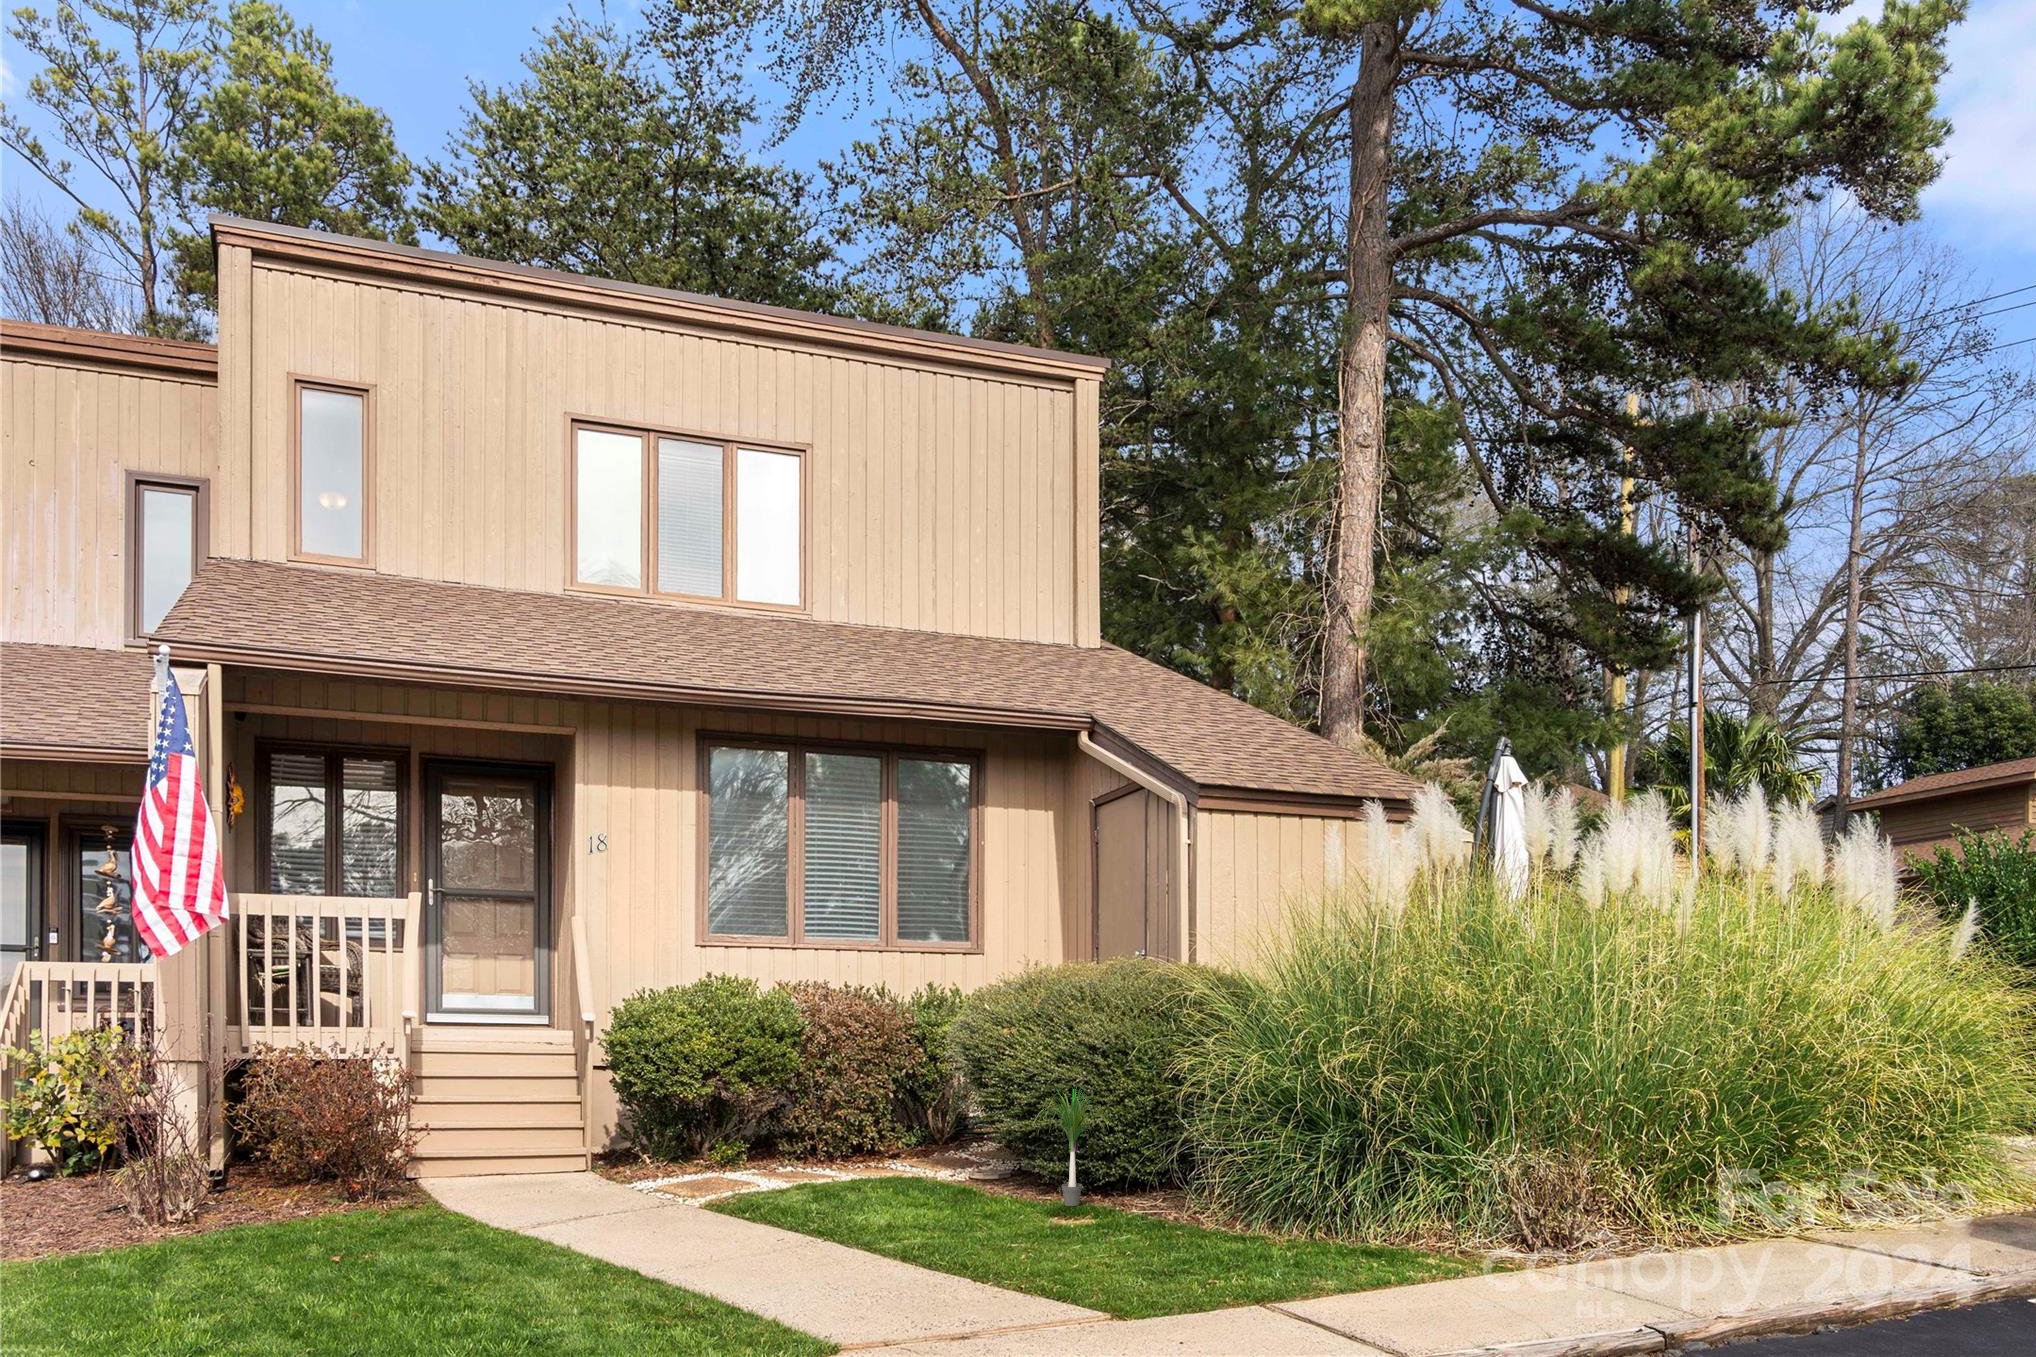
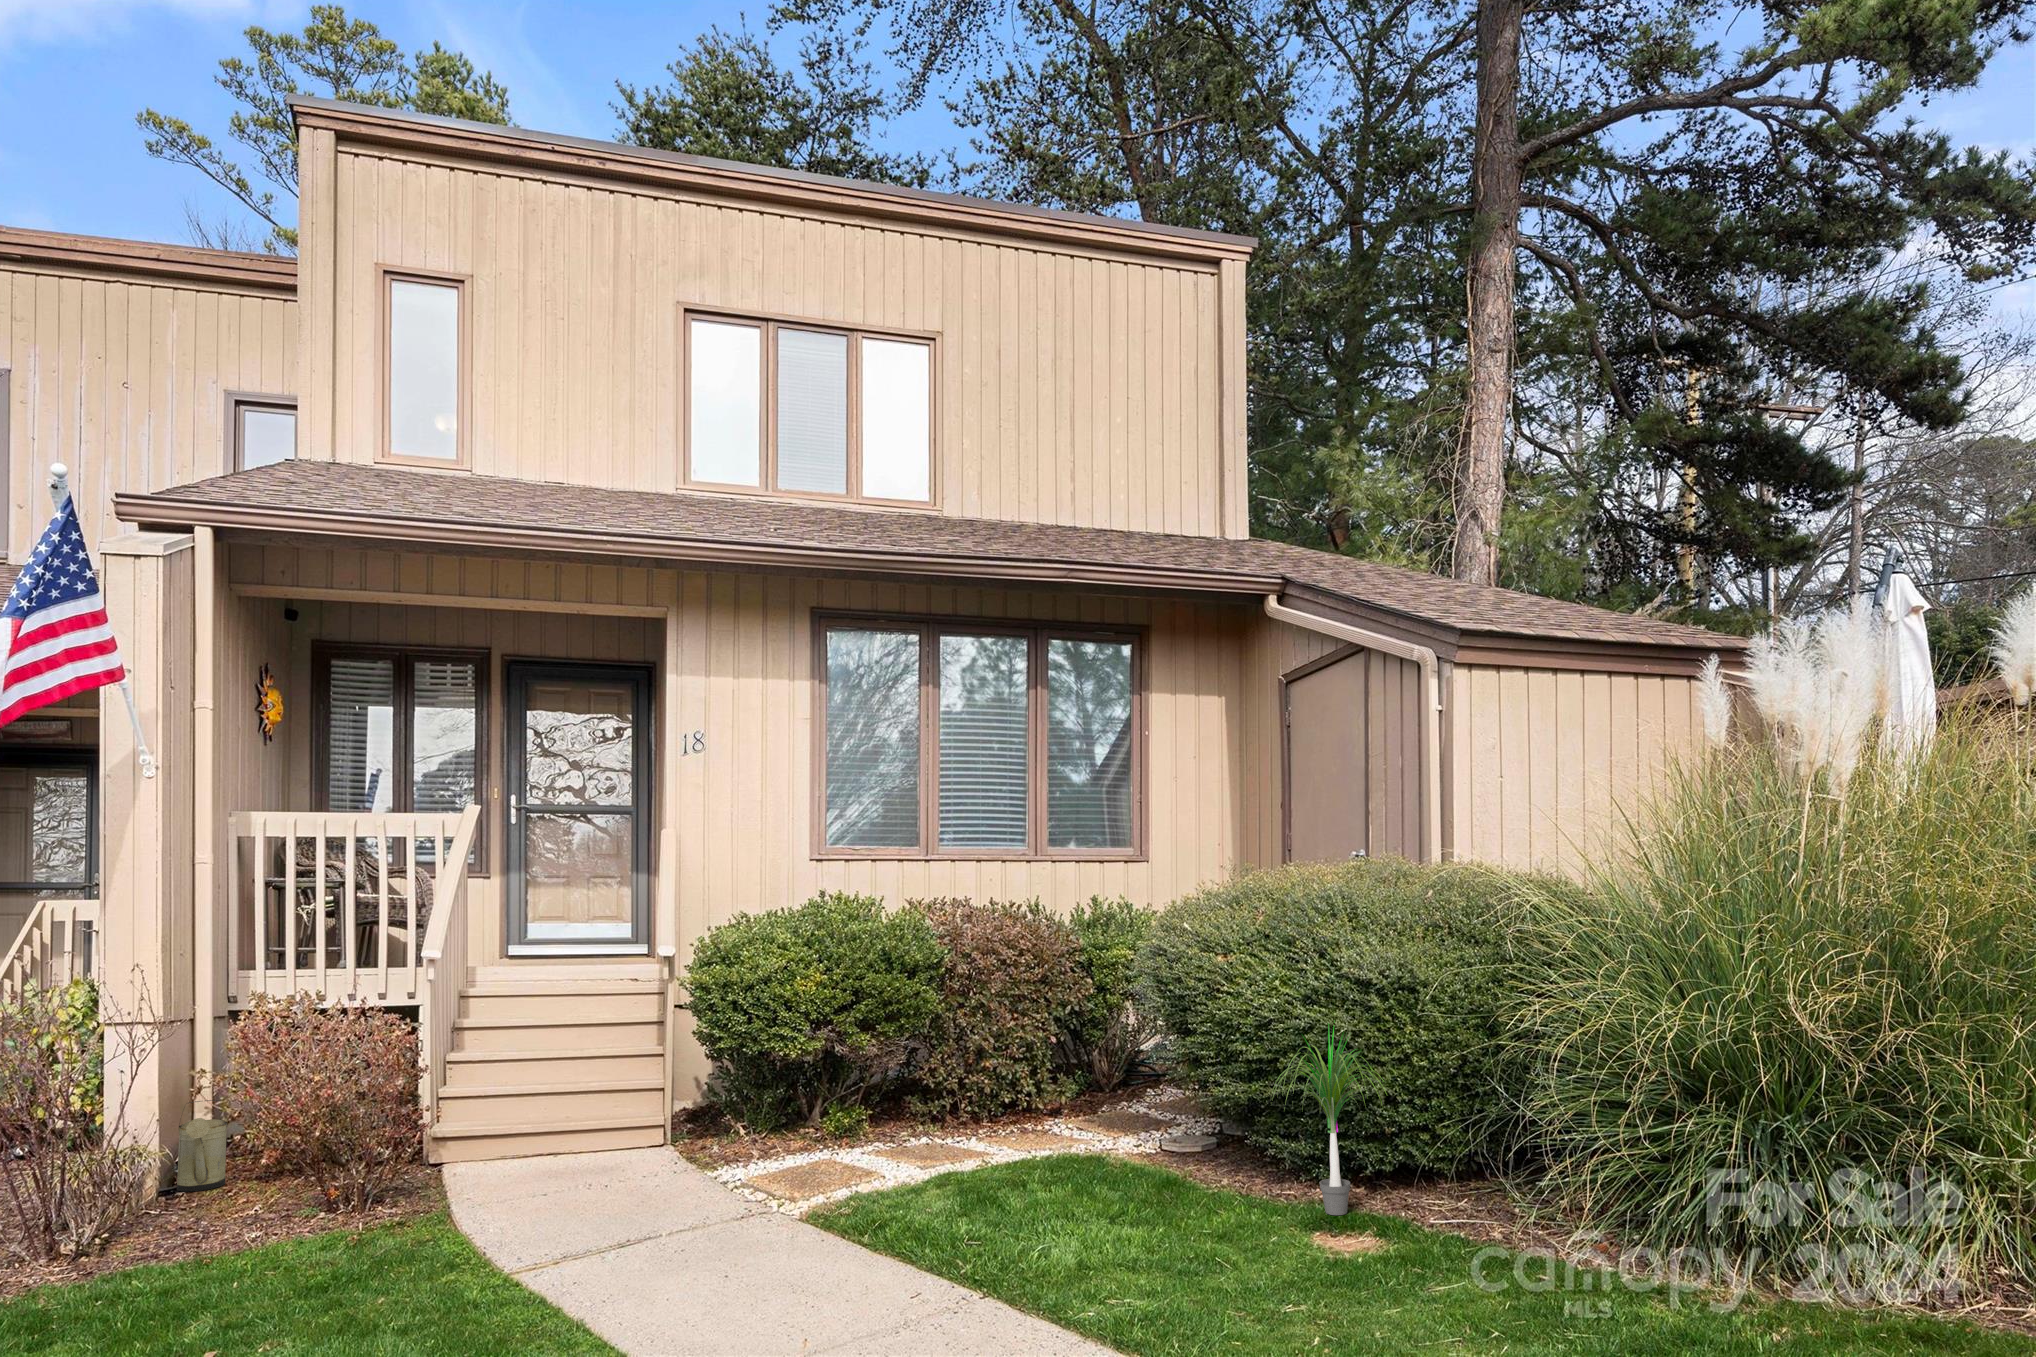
watering can: none [216,1125,252,1193] -> present [177,1100,227,1192]

